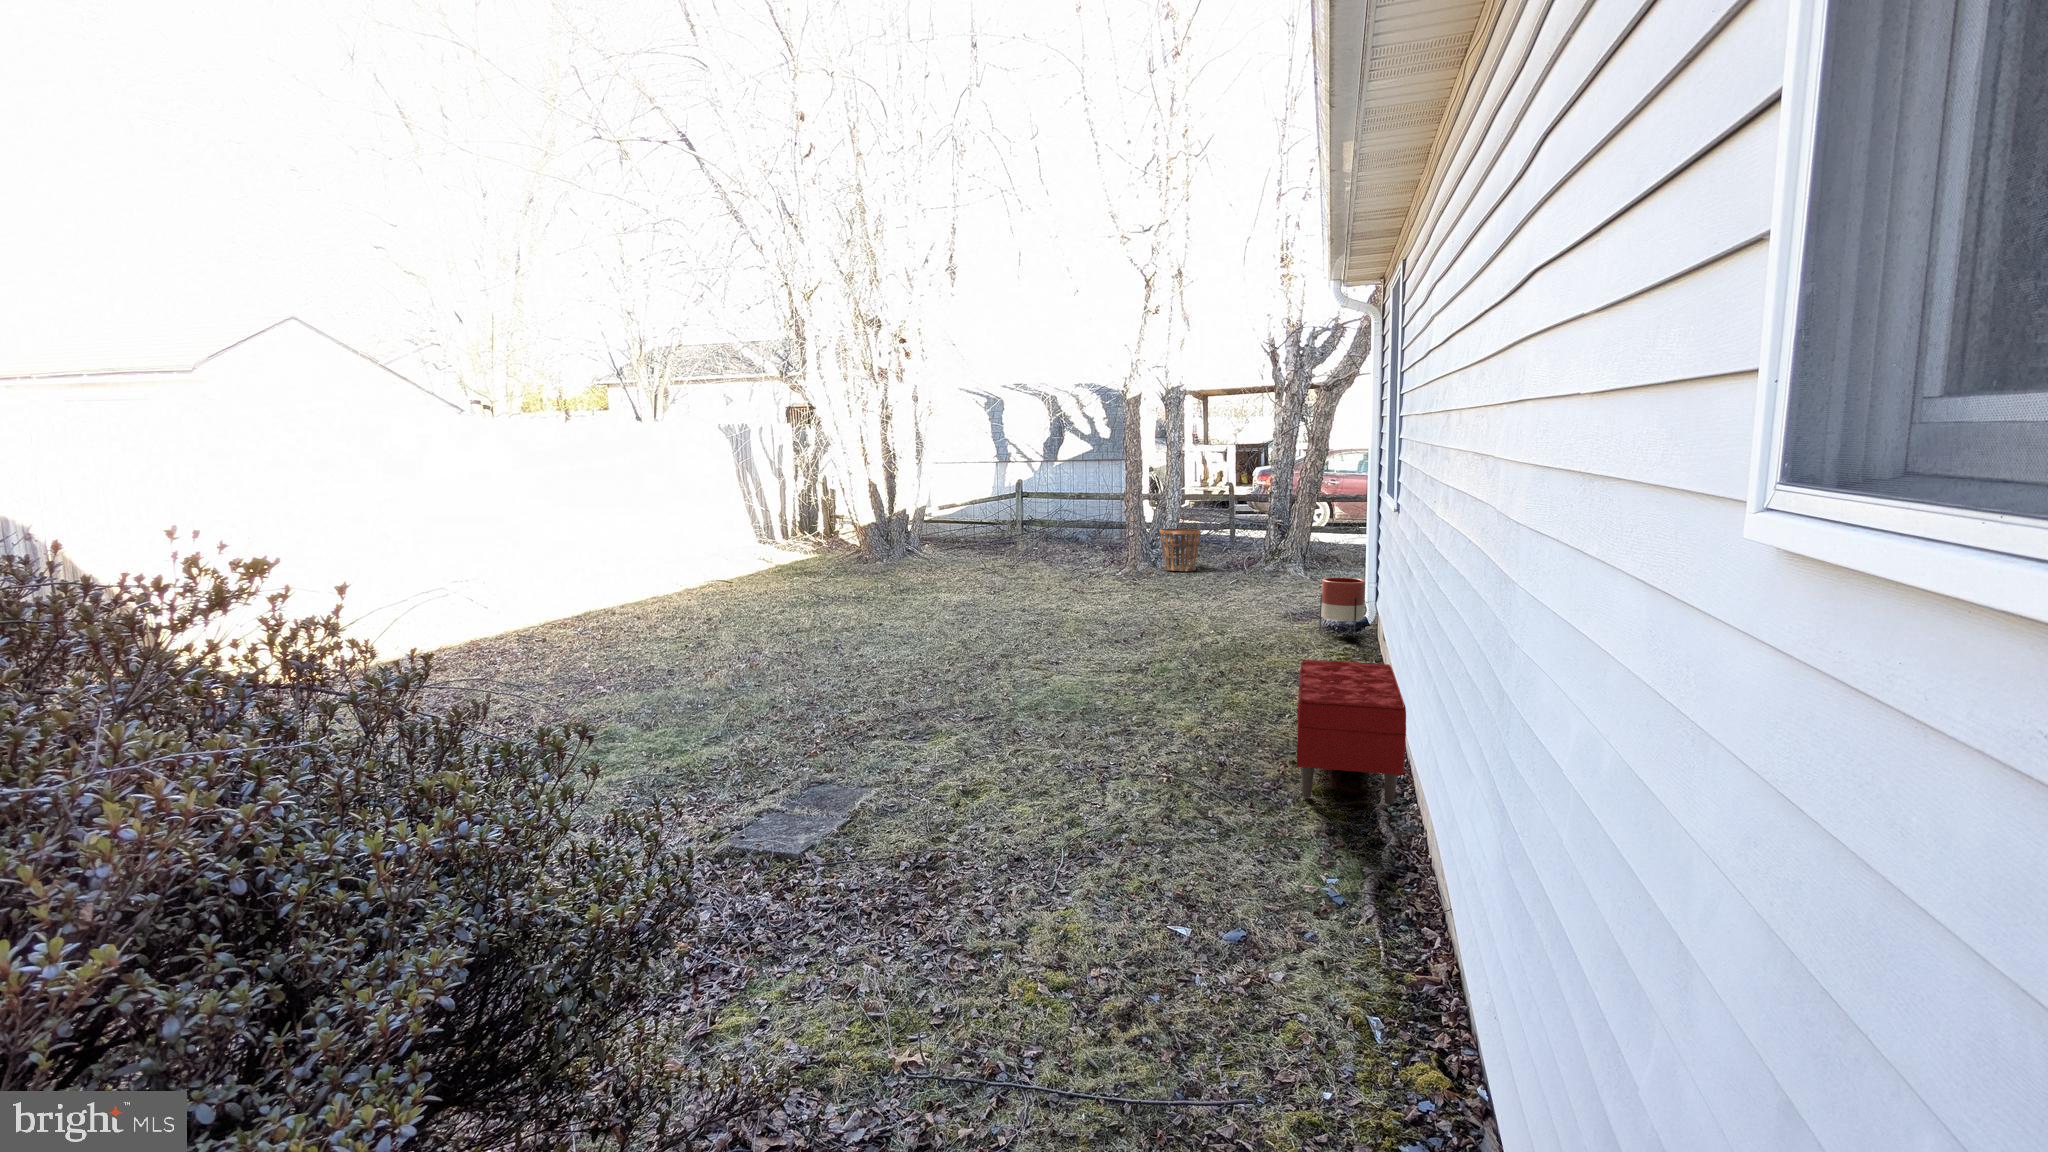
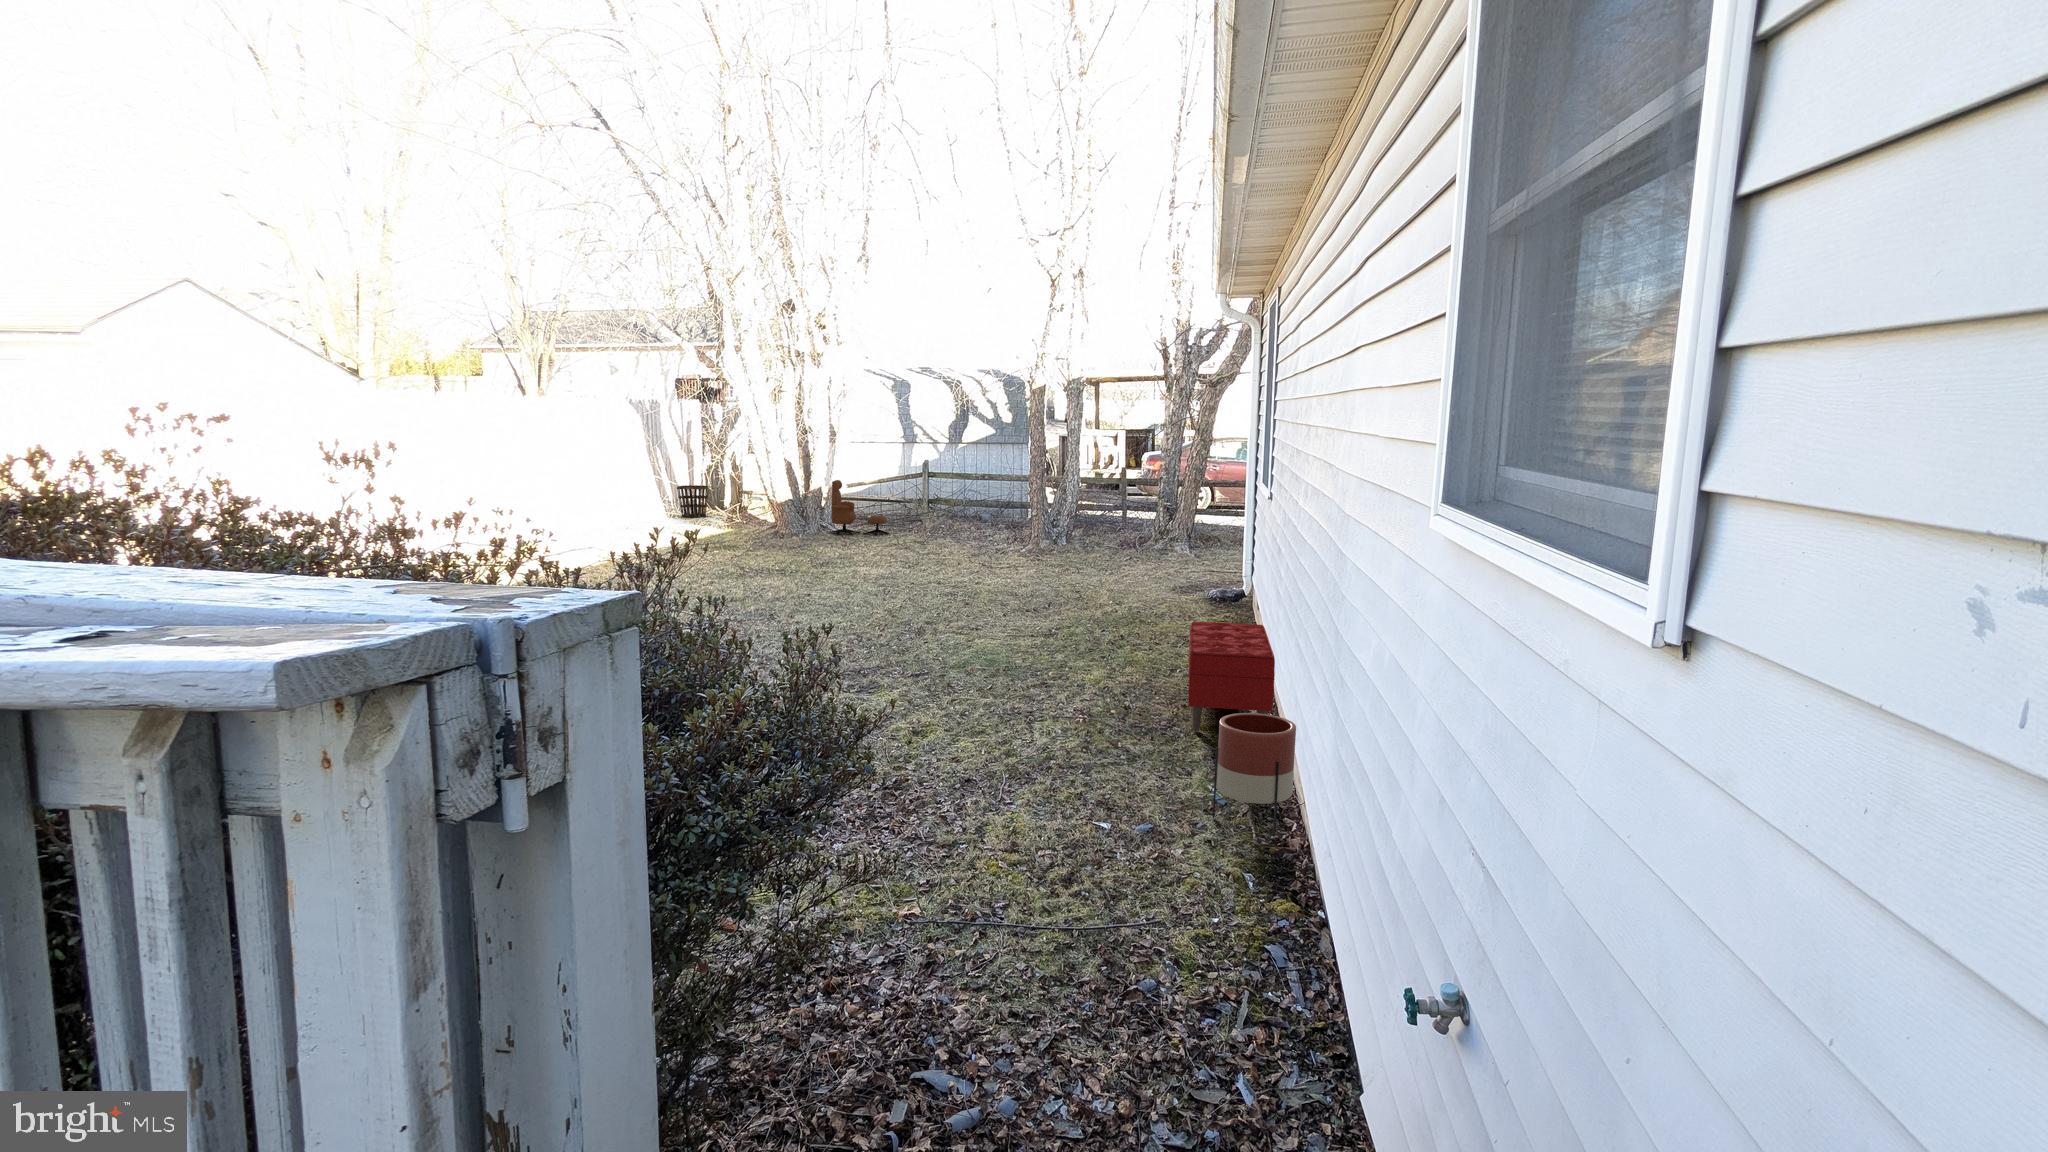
lounge chair: none [916,500,980,558] -> present [829,480,890,536]
basket: present [1159,528,1201,571] -> present [677,485,709,517]
planter: present [1319,578,1365,639] -> present [1213,713,1296,835]

